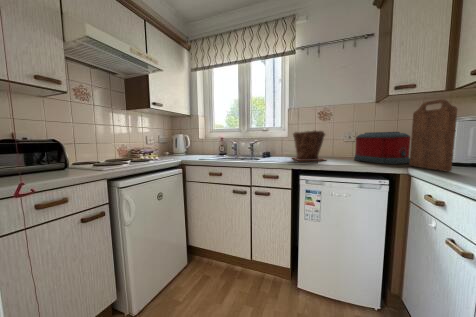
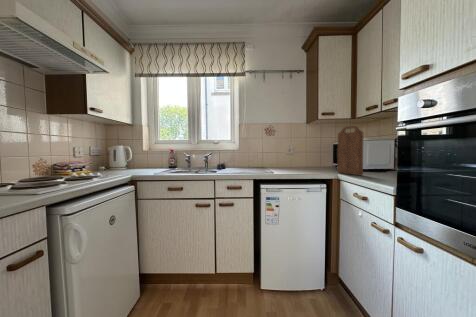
plant pot: present [293,130,325,161] -> none [247,145,279,172]
toaster: present [354,132,410,164] -> none [298,147,336,172]

